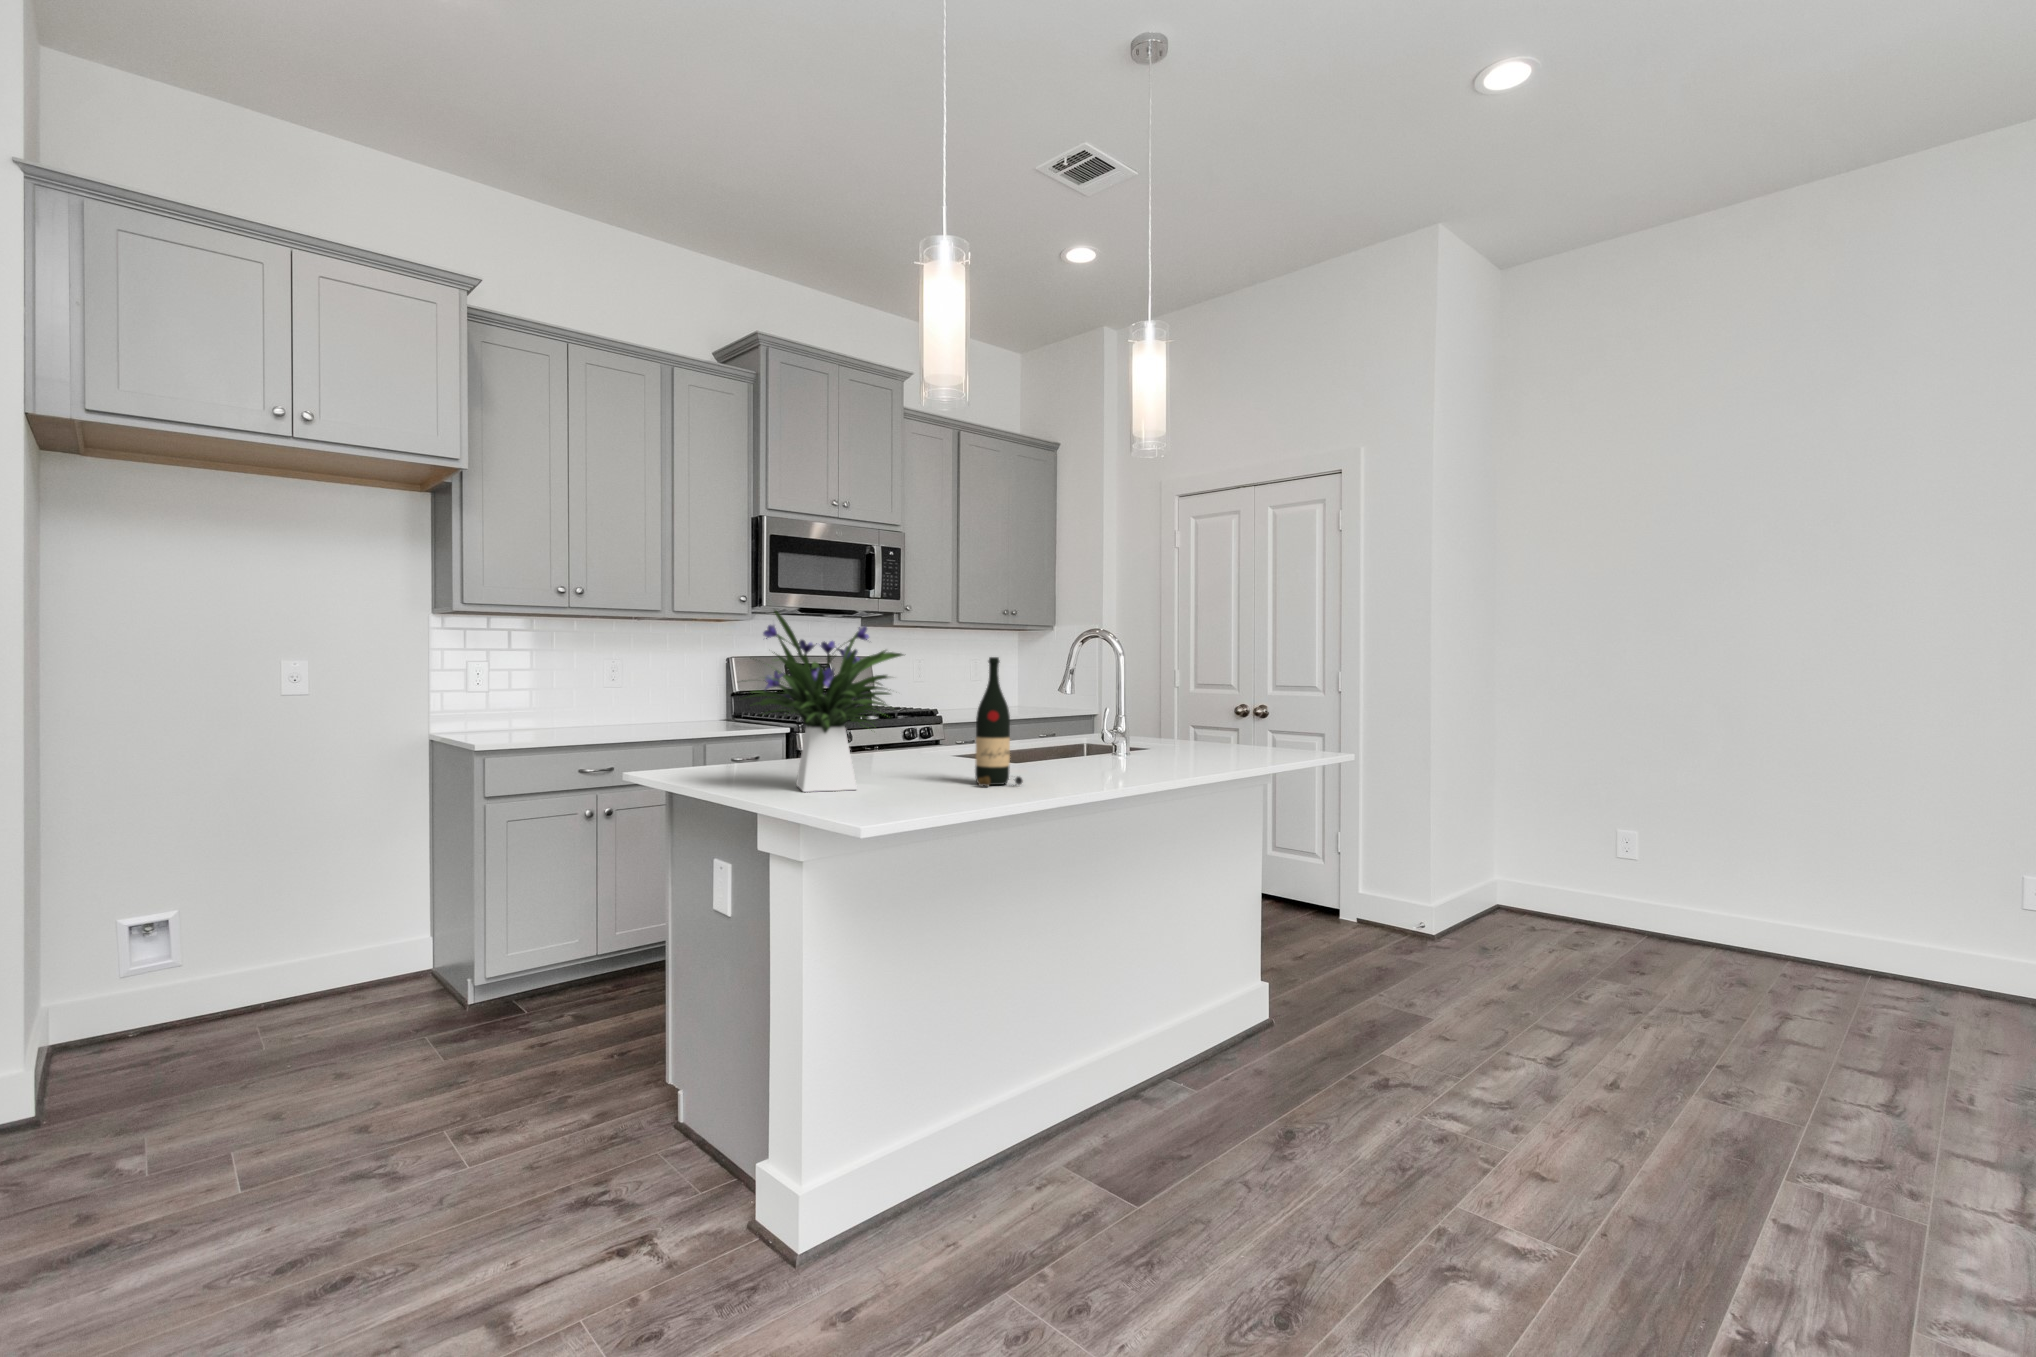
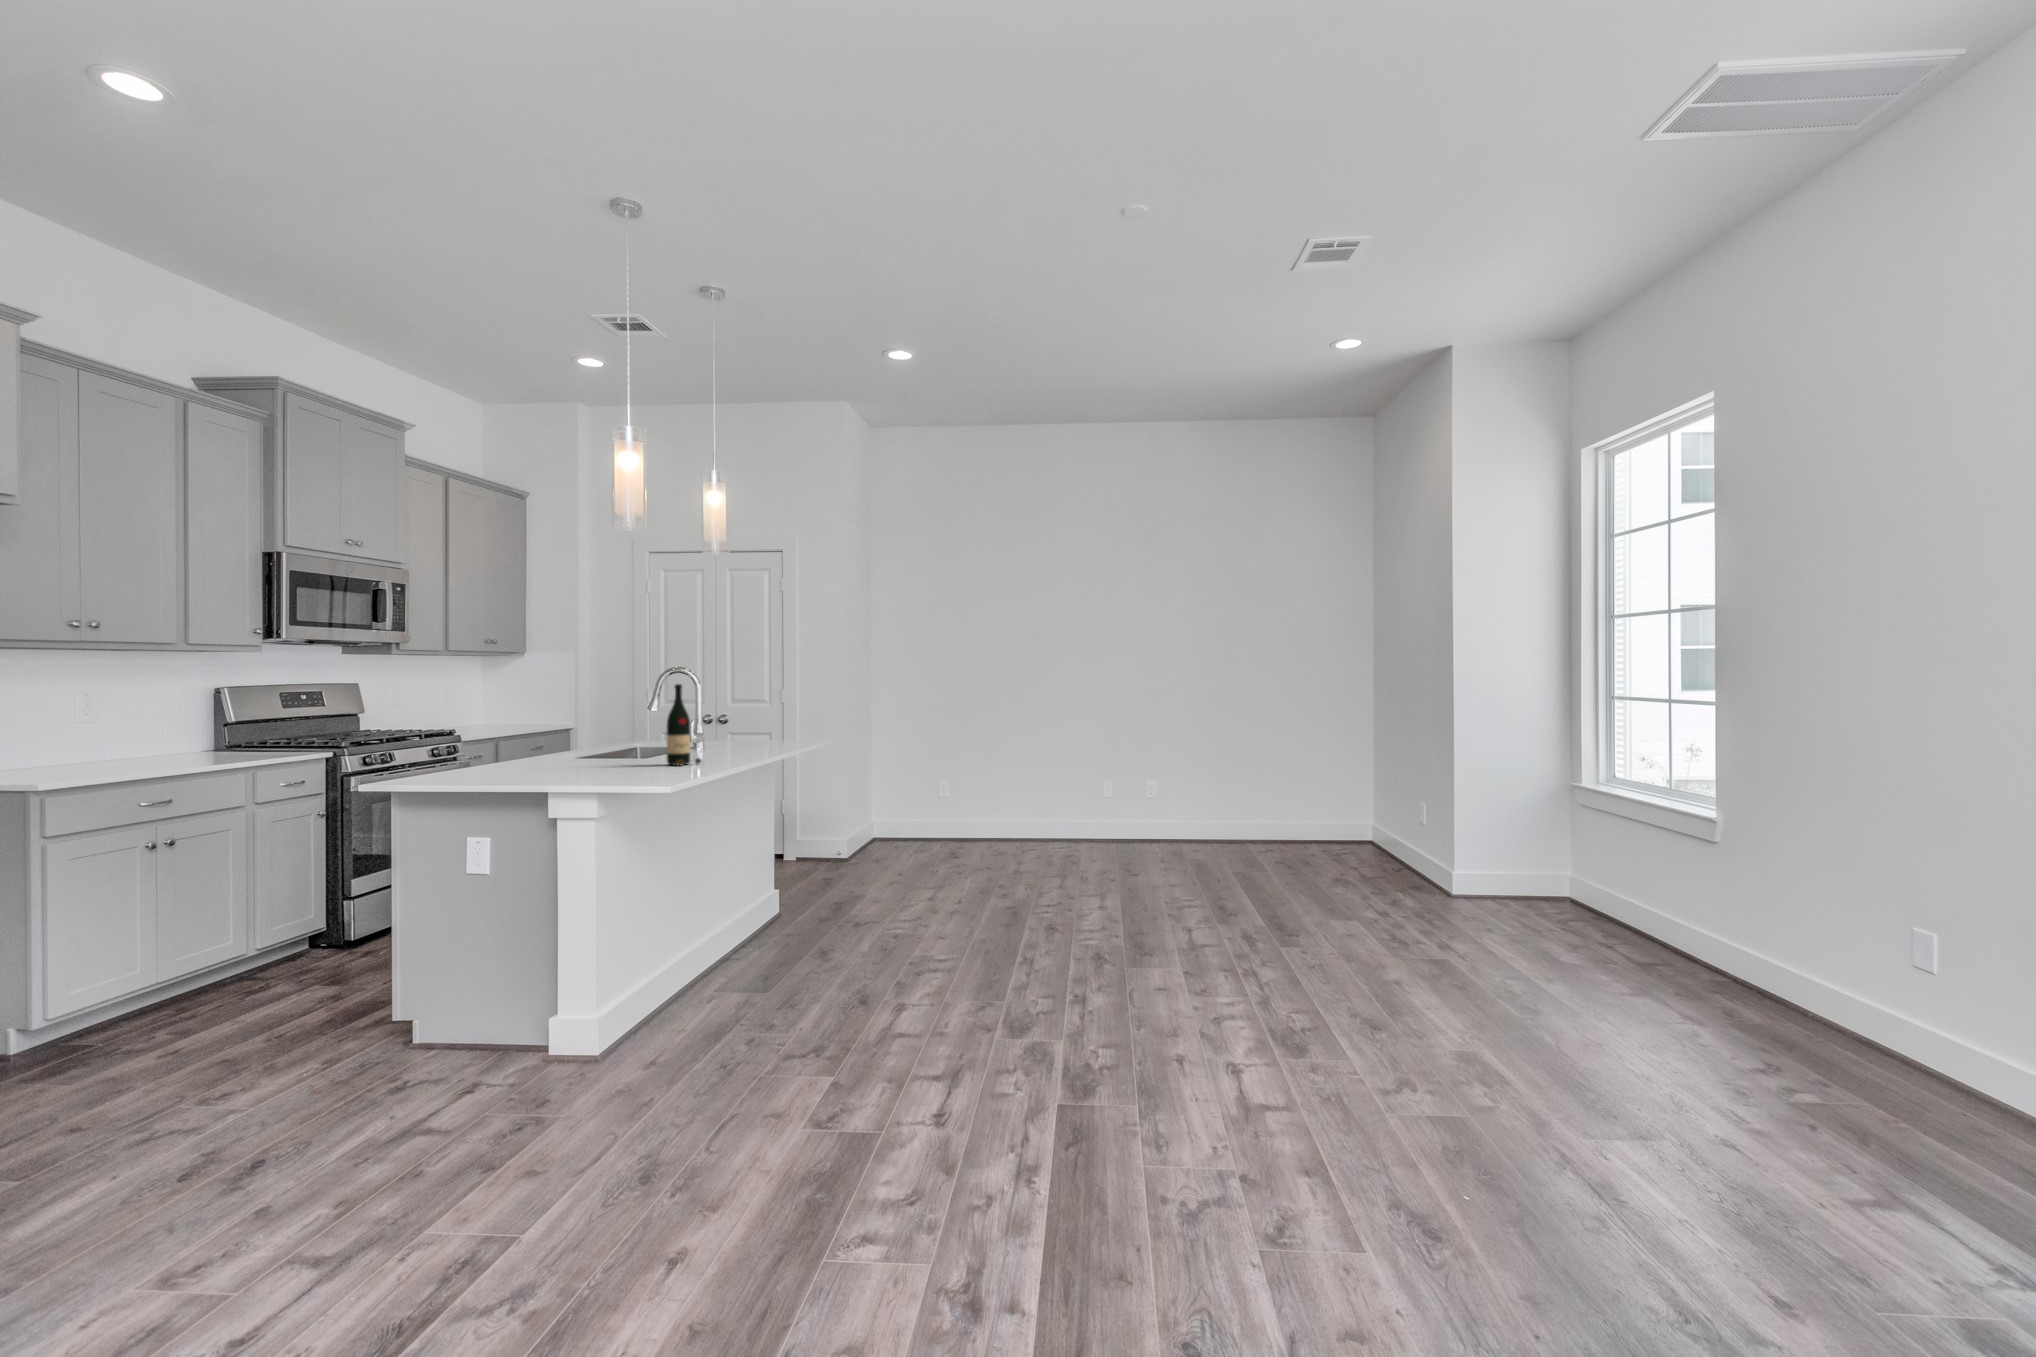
flower arrangement: present [740,610,903,792] -> none [517,656,641,776]

